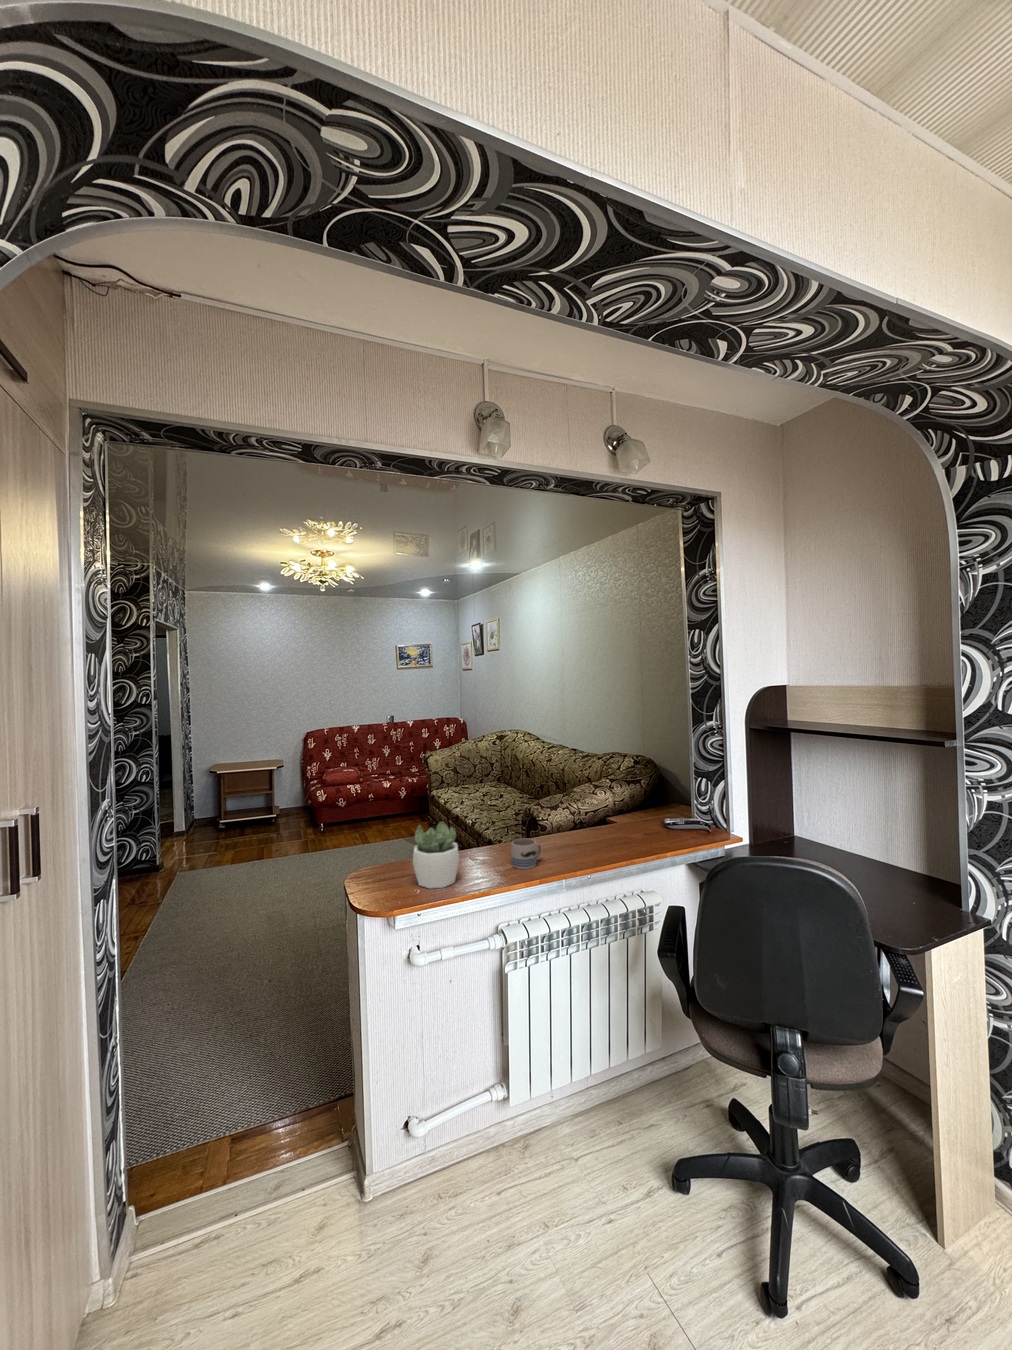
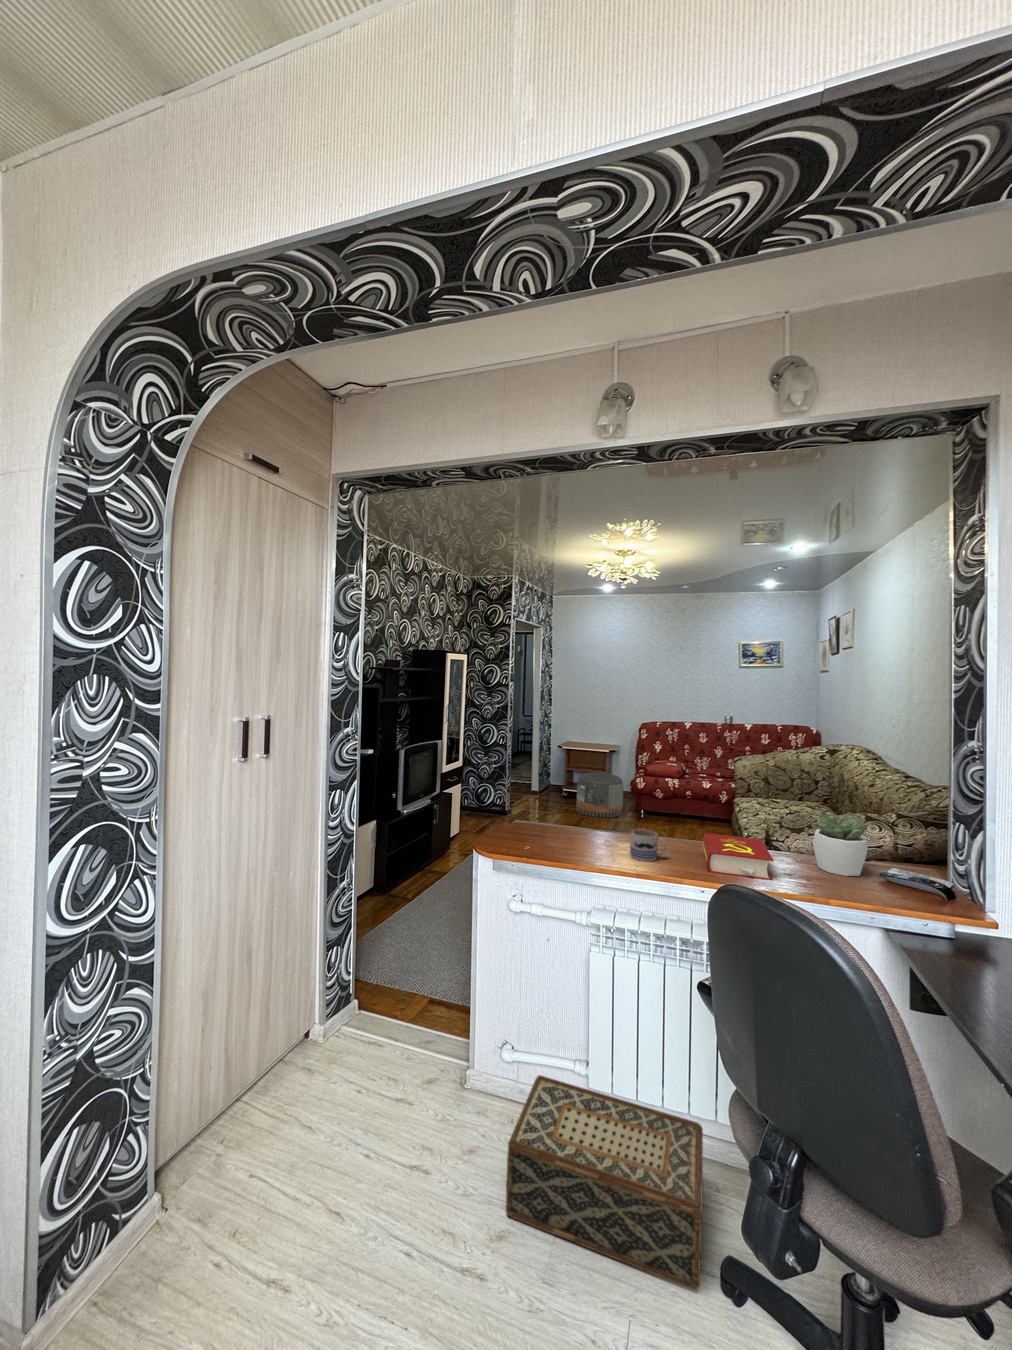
pouf: none [247,792,303,843] -> present [576,772,623,817]
book: none [549,821,624,860] -> present [703,833,774,880]
succulent plant: present [413,822,459,889] -> present [813,810,868,876]
woven basket: none [466,1077,662,1287] -> present [506,1075,703,1290]

